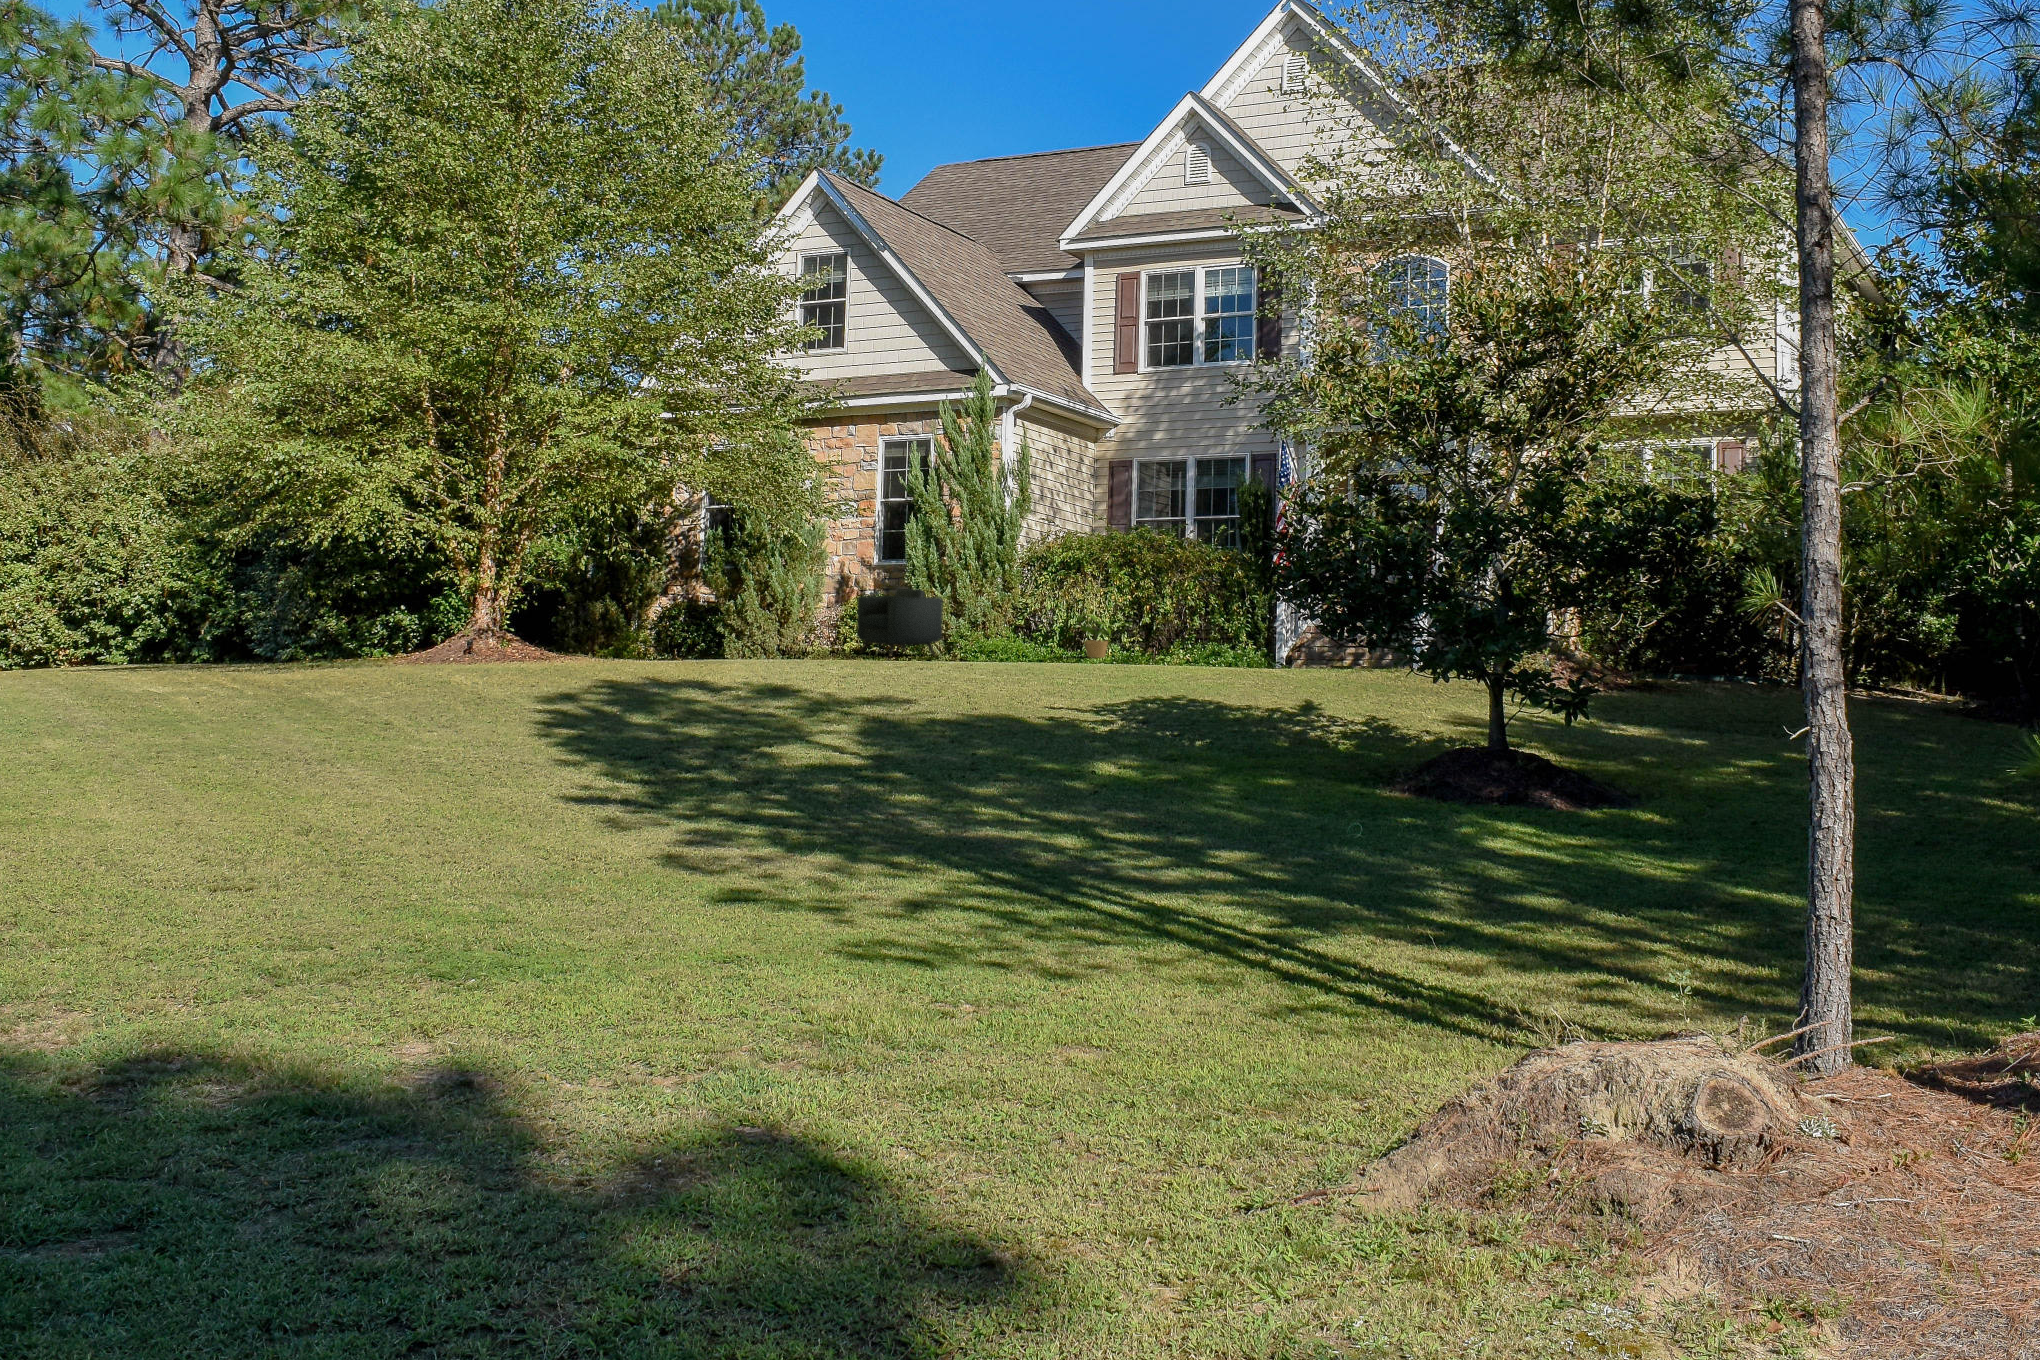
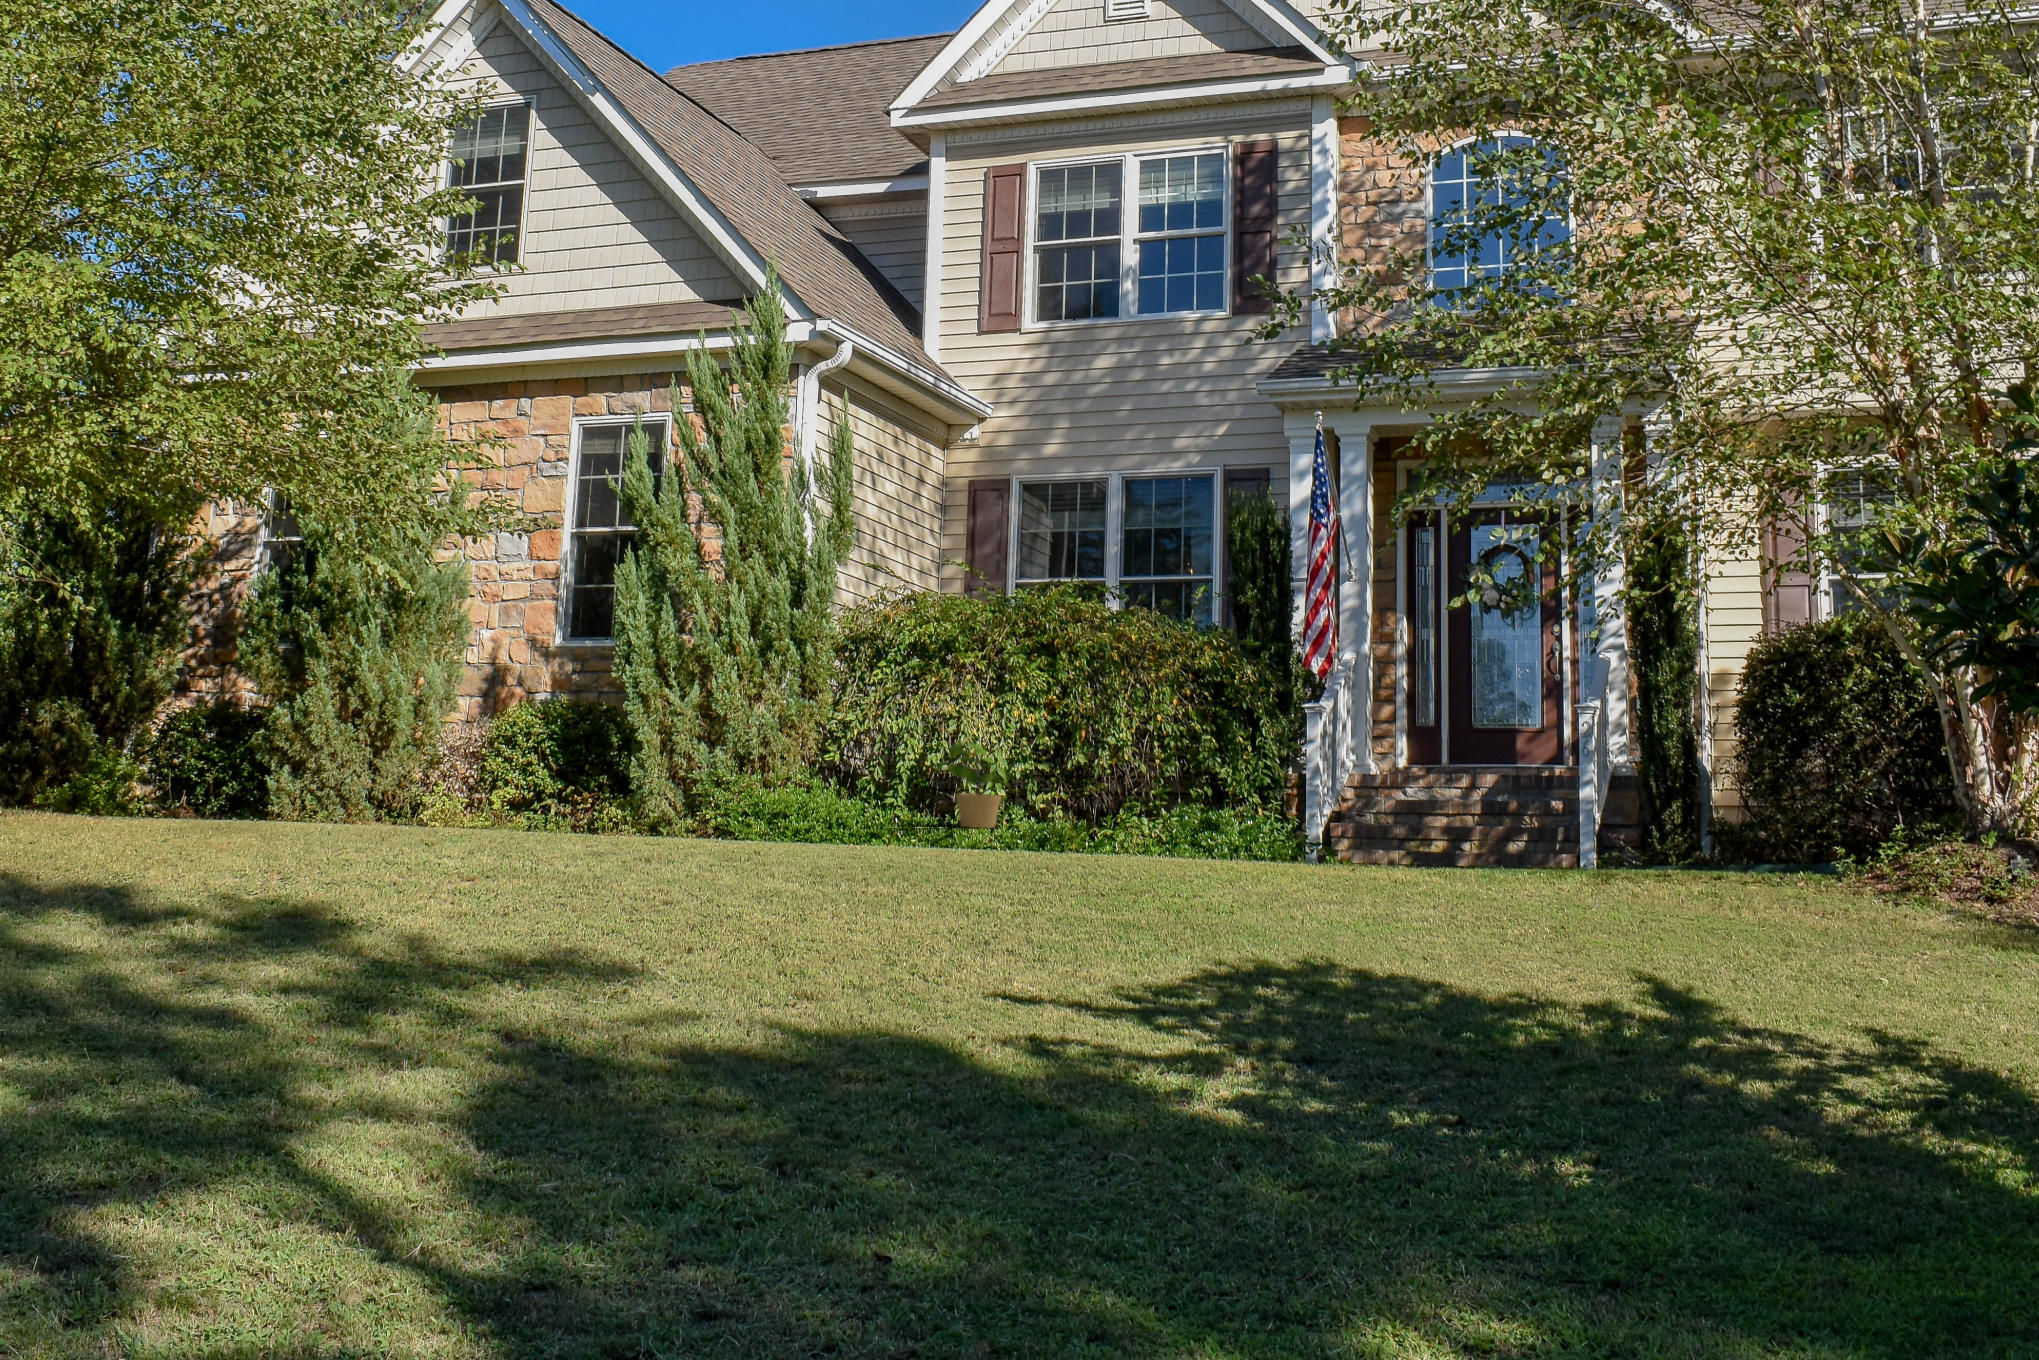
armchair: present [857,589,943,656] -> none [519,685,687,818]

